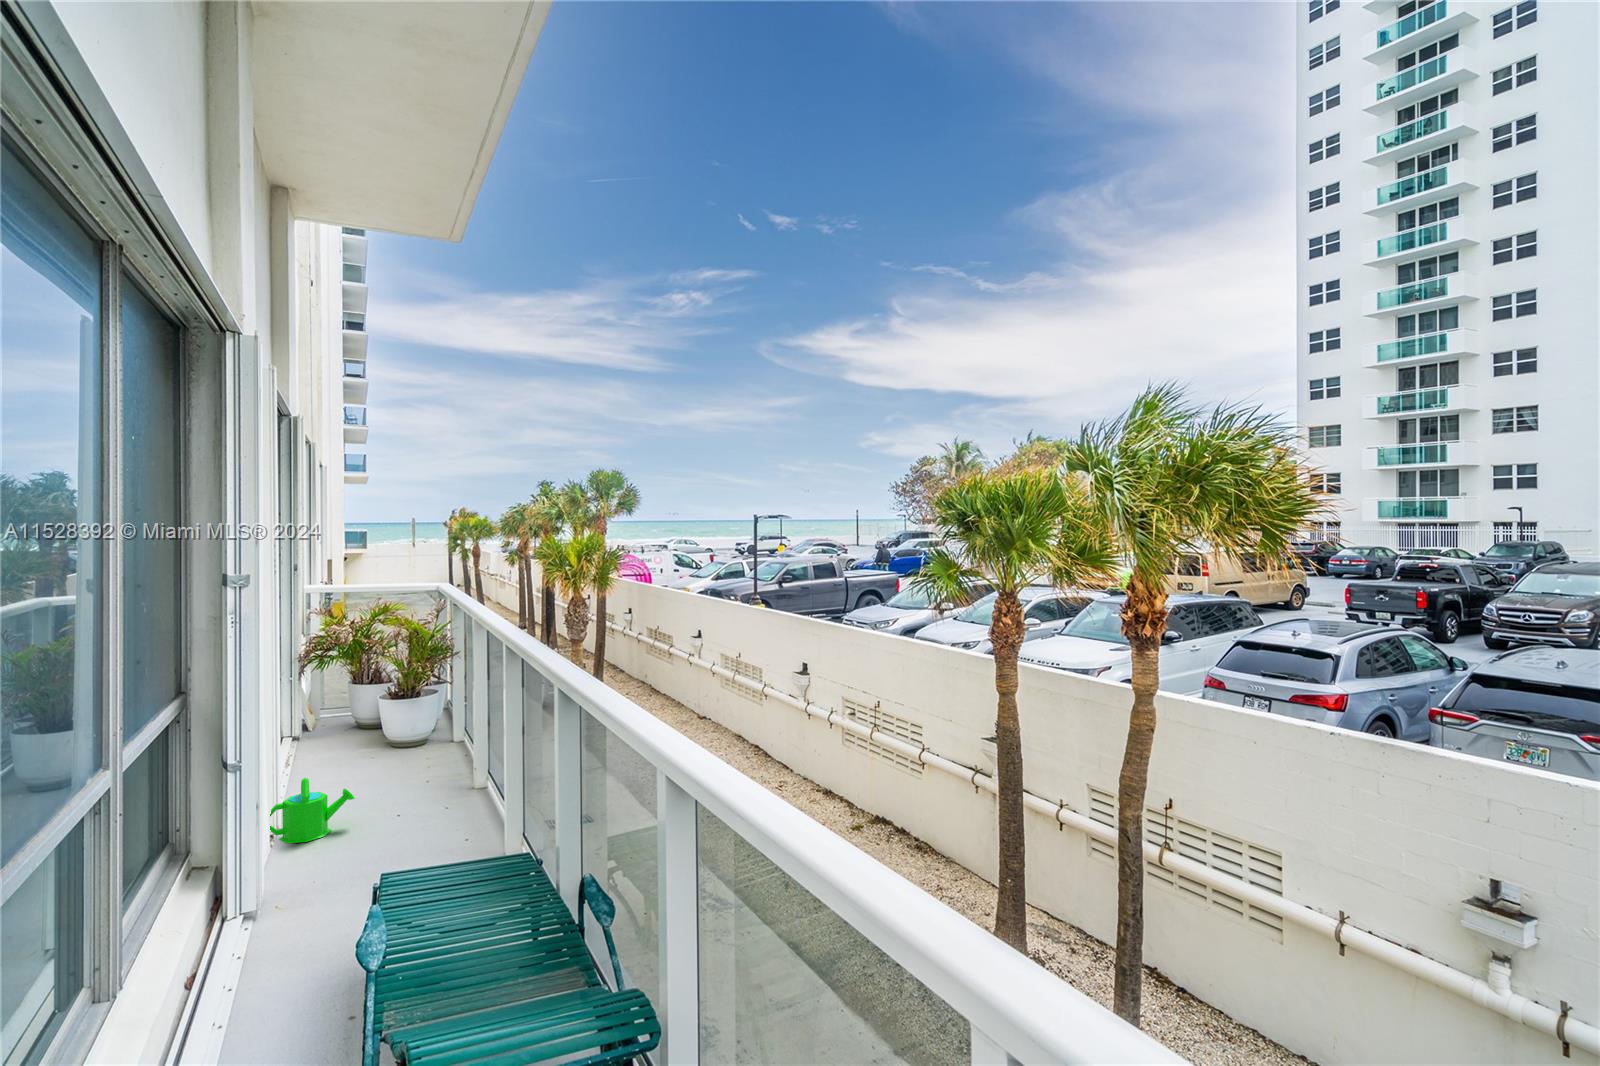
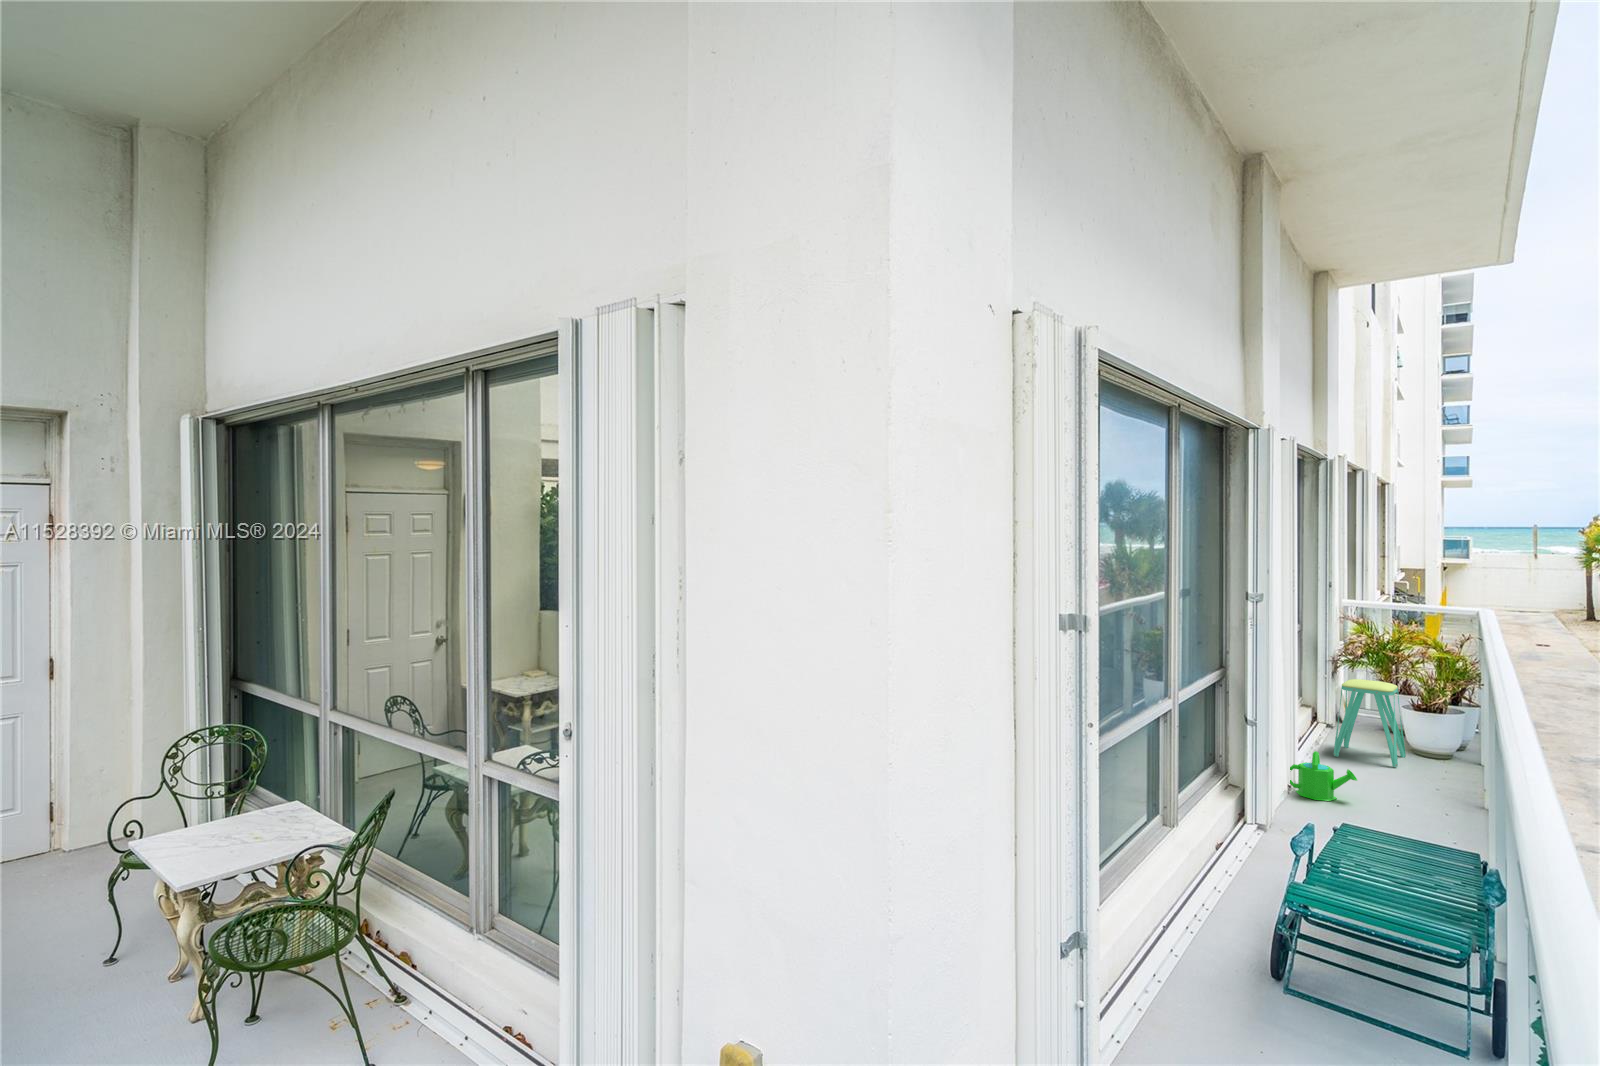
stool: none [310,674,383,775] -> present [1334,679,1406,767]

